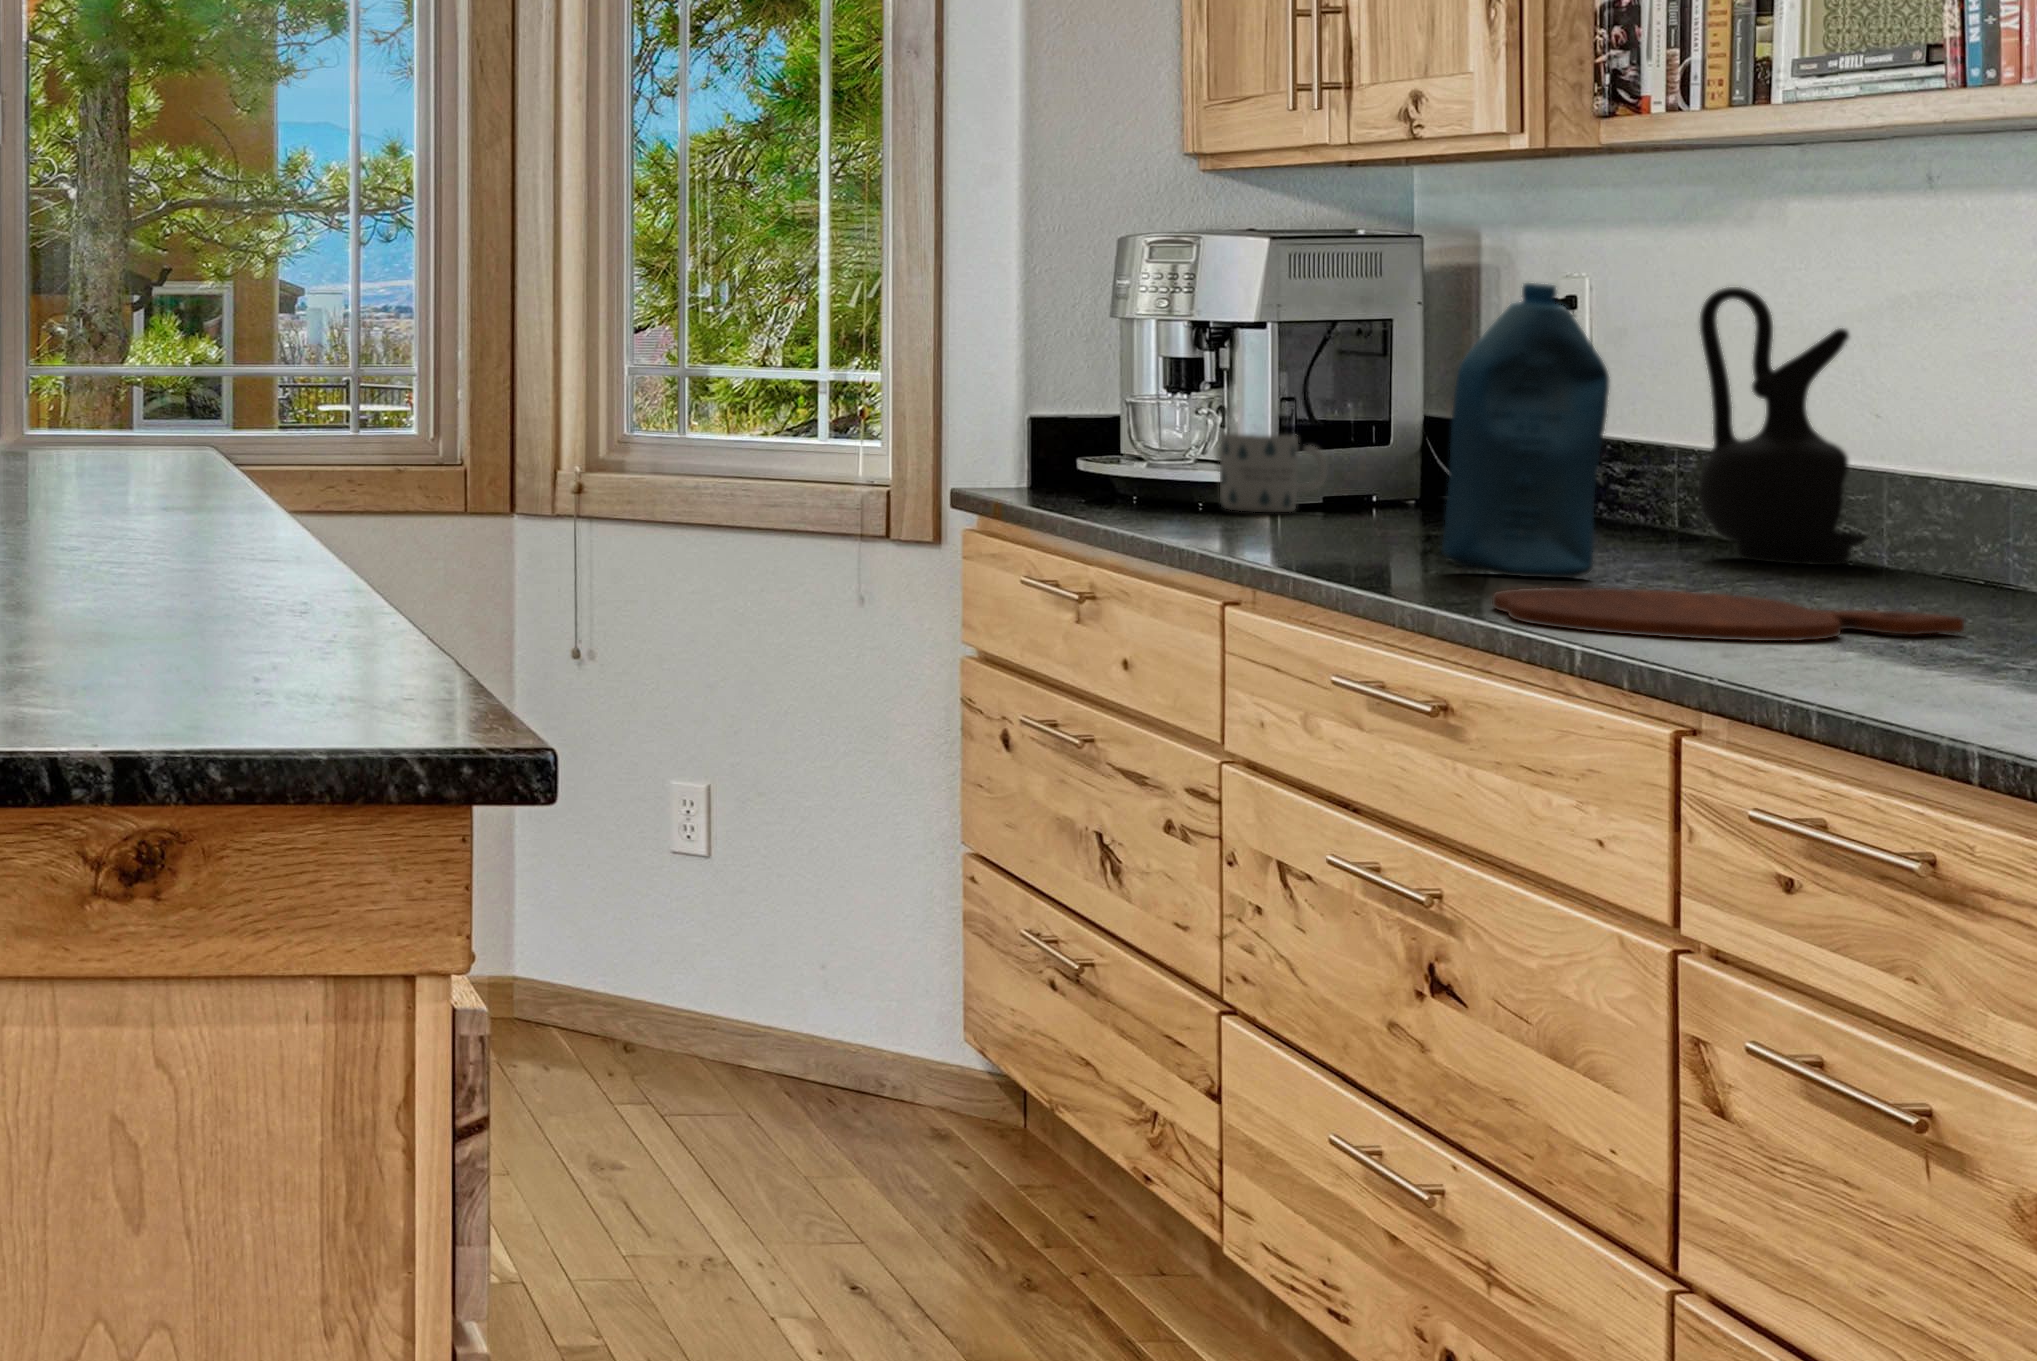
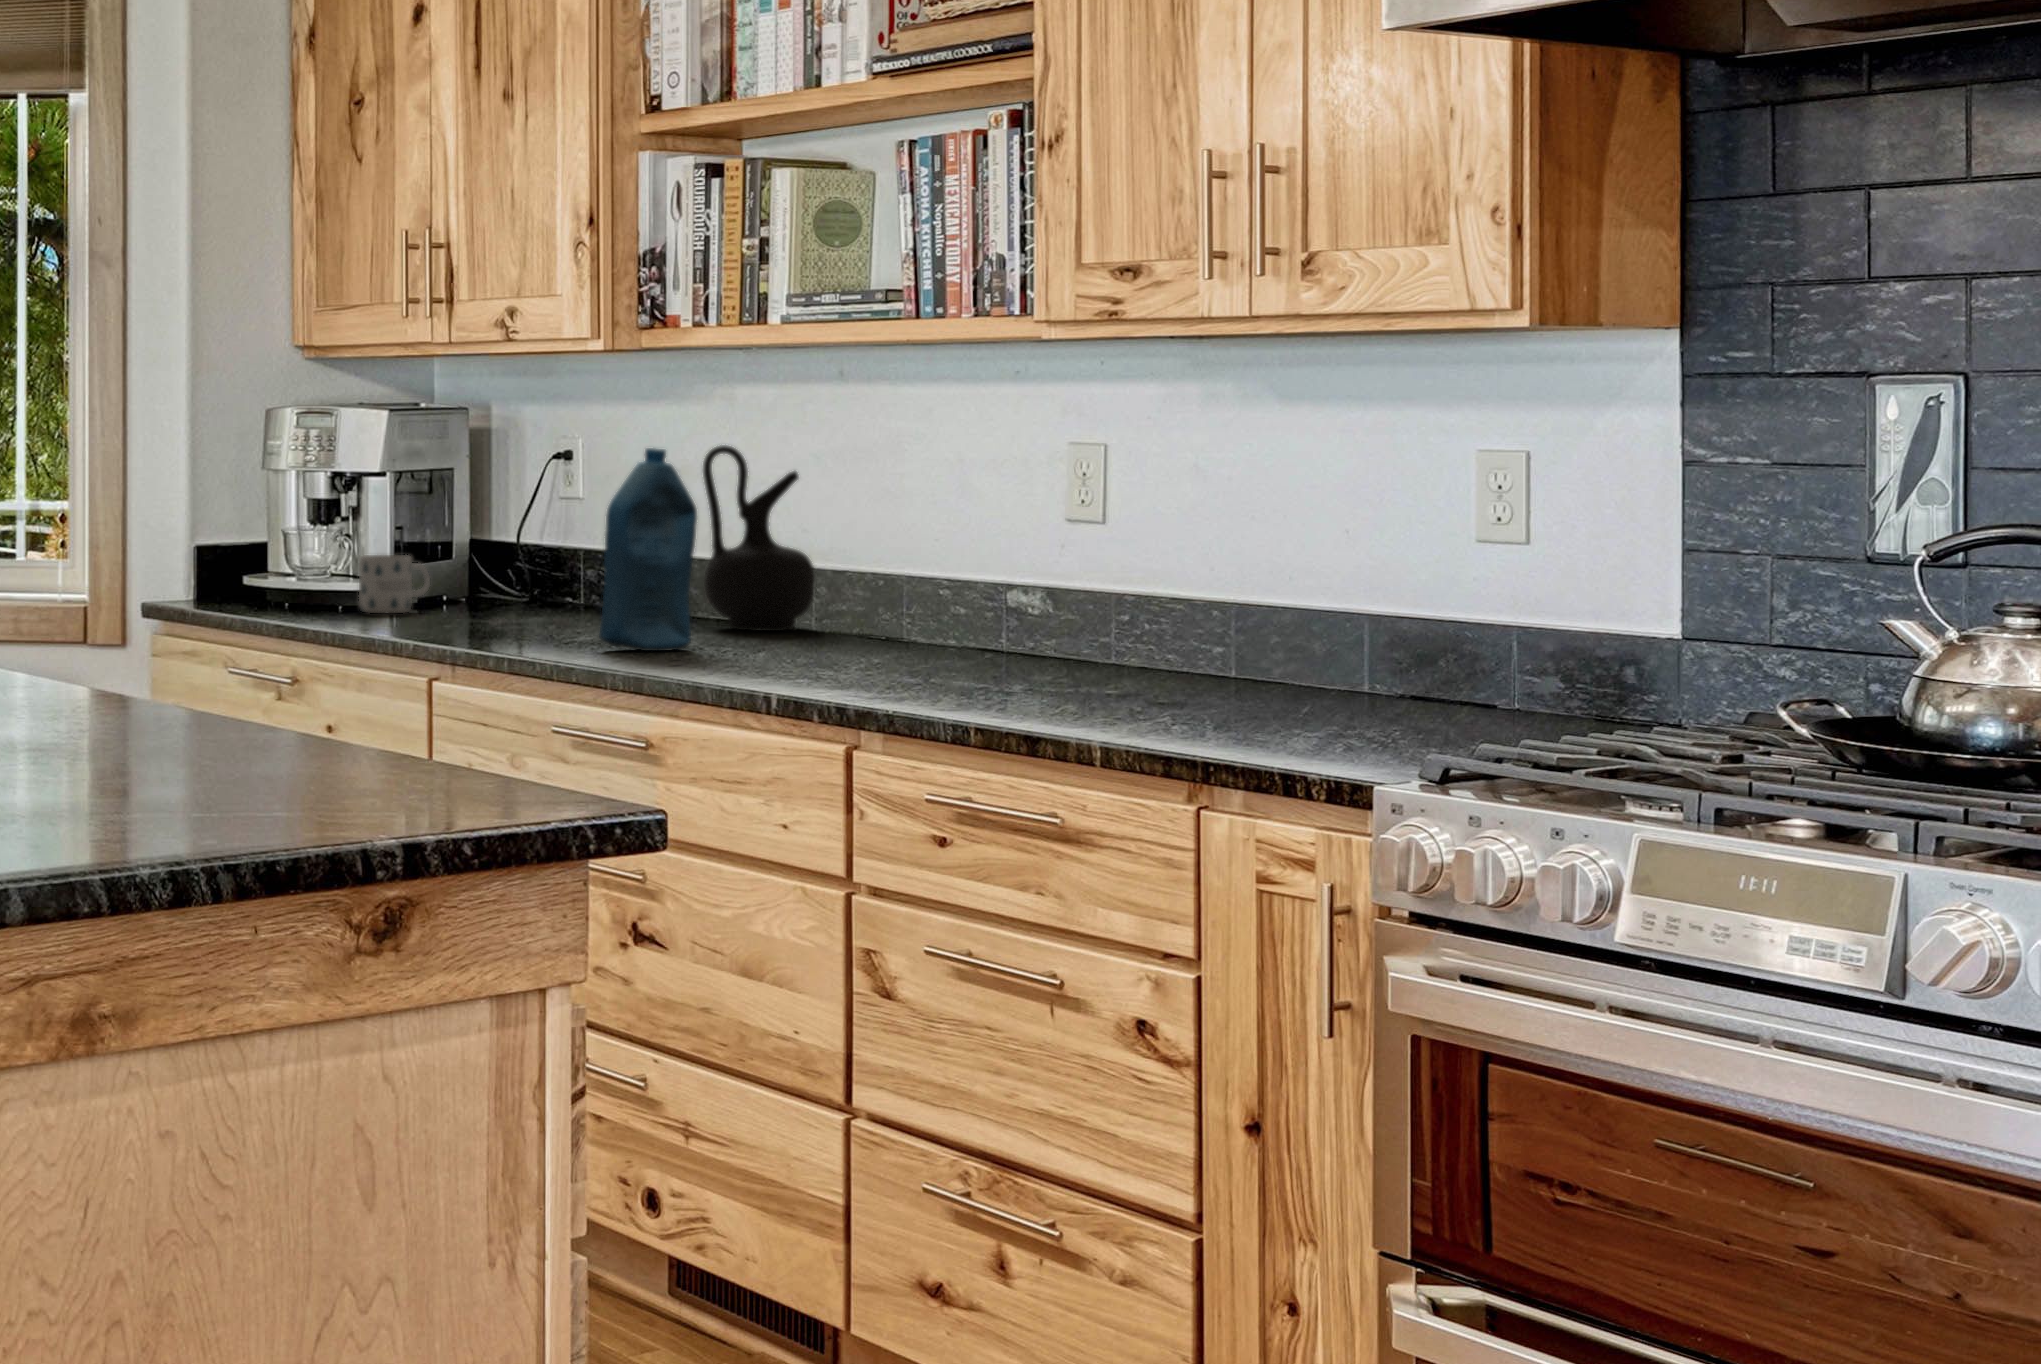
cutting board: present [1492,587,1964,641] -> none [685,655,956,687]

